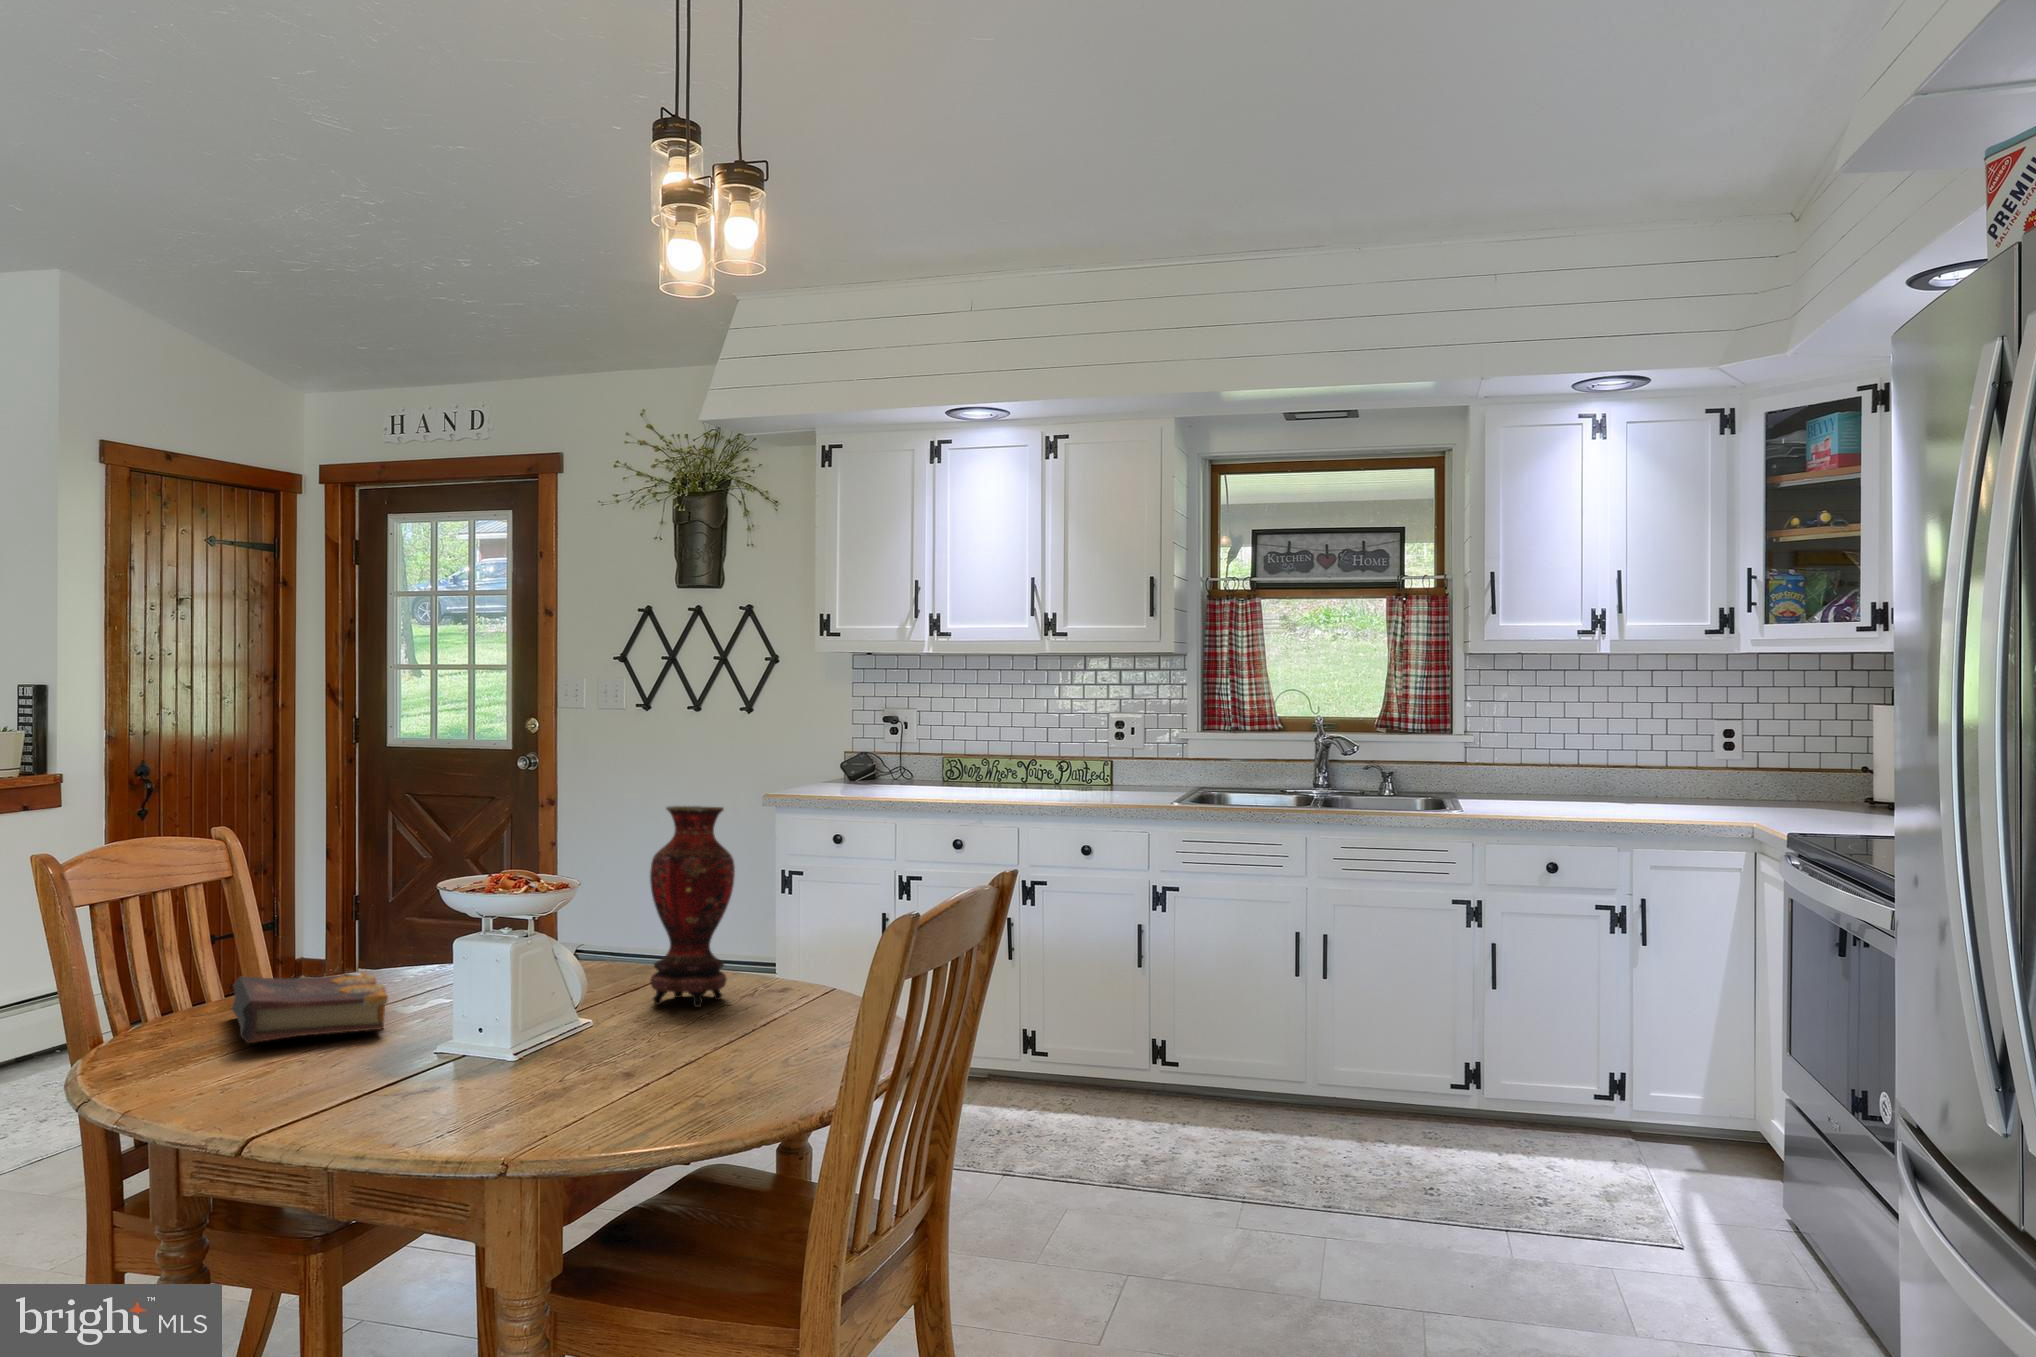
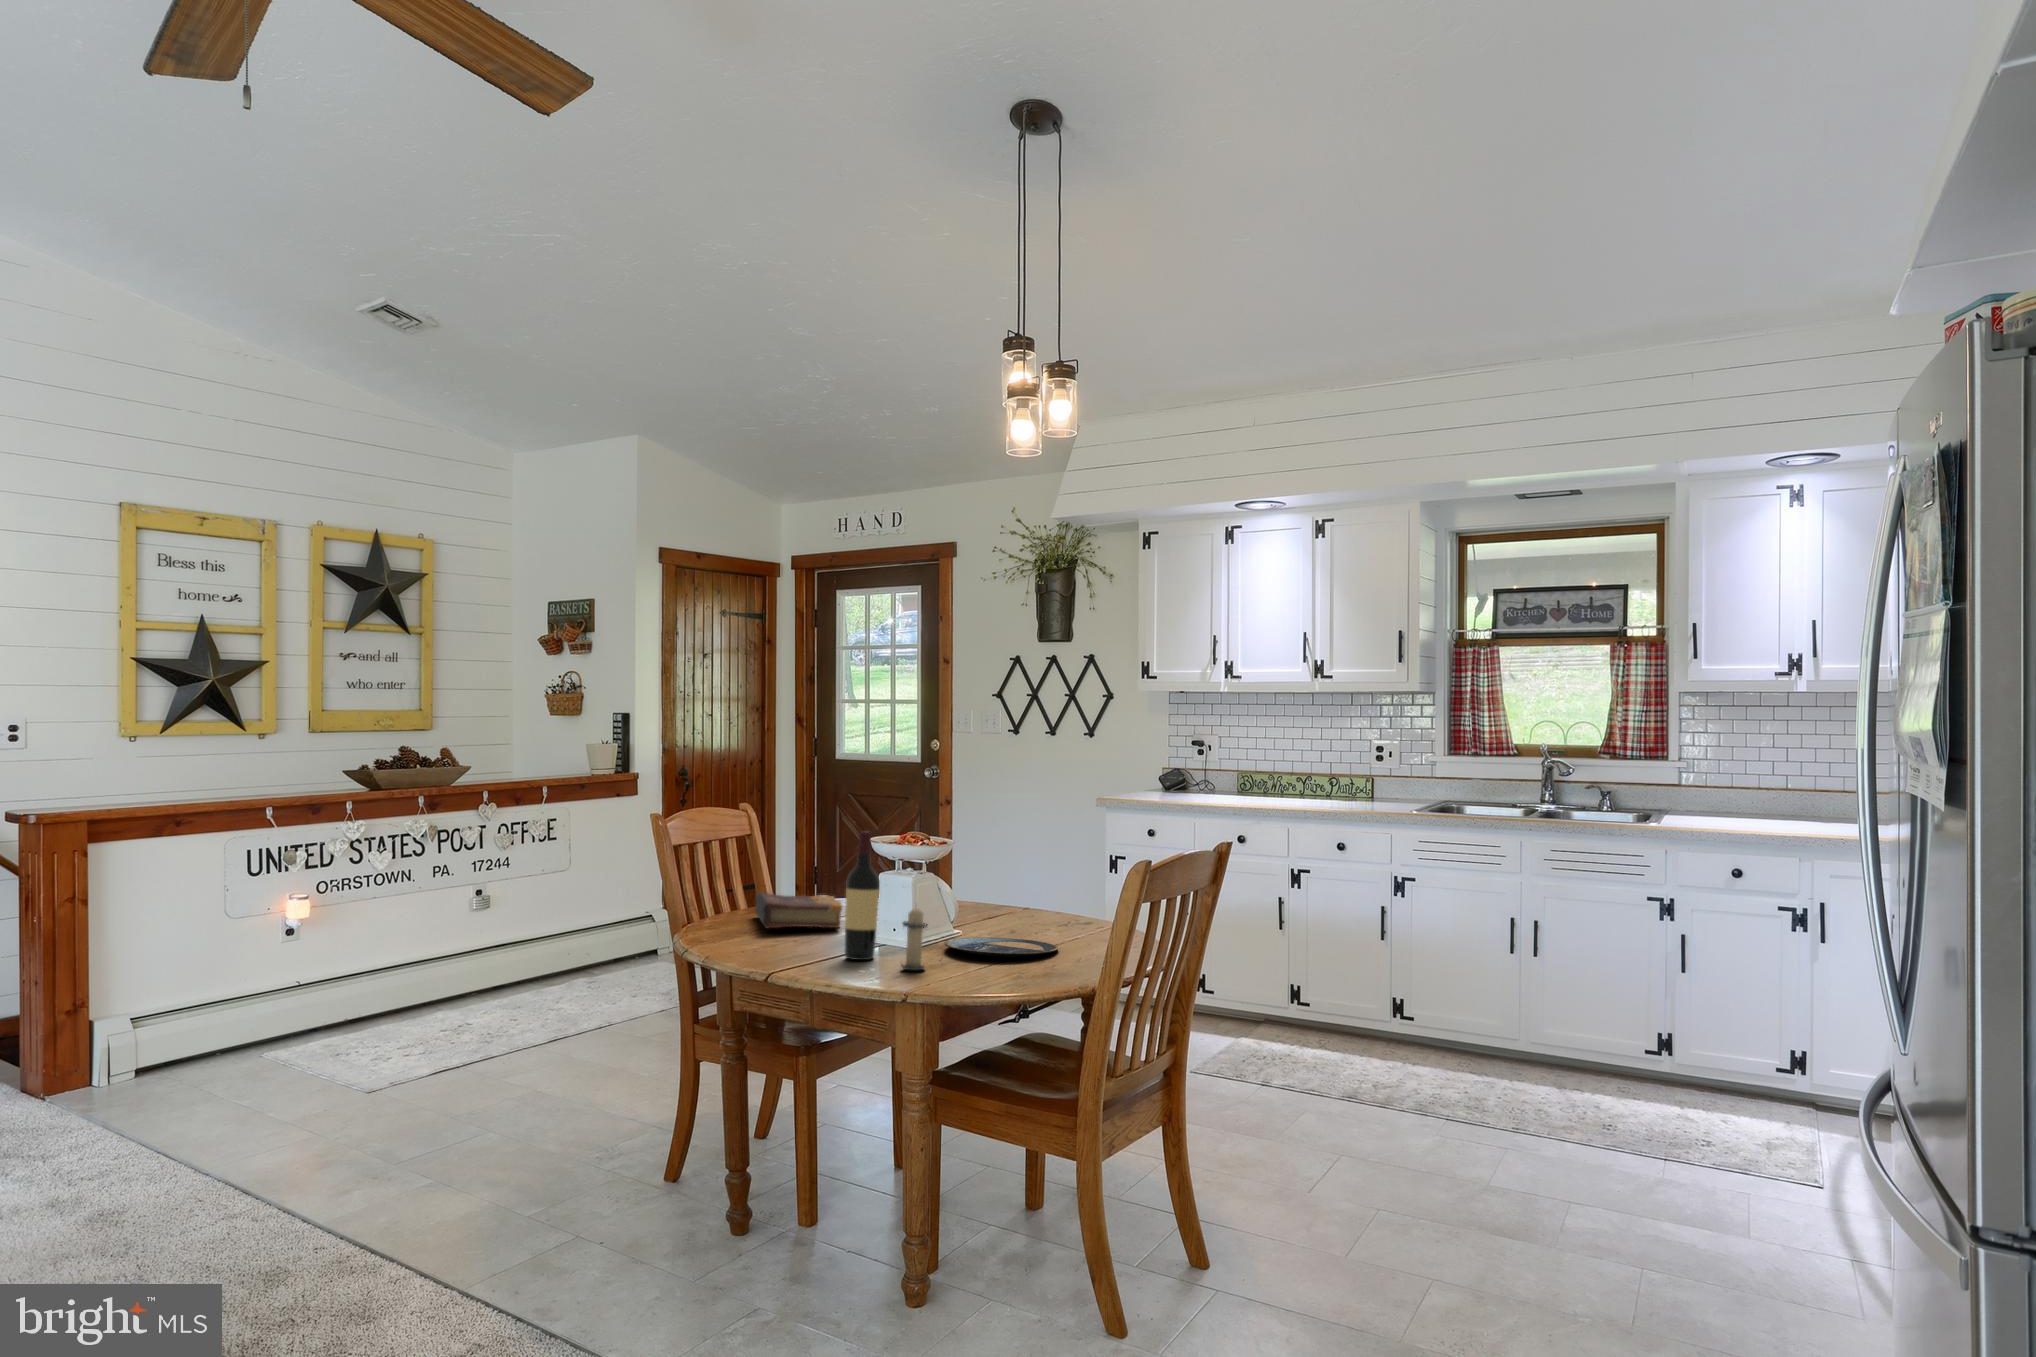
vase: present [650,806,735,1007] -> none [999,796,1054,928]
wine bottle: none [390,879,453,1098] -> present [844,831,880,960]
candle: none [486,998,545,1115] -> present [901,908,928,970]
plate: none [566,1030,752,1069] -> present [944,937,1058,957]

